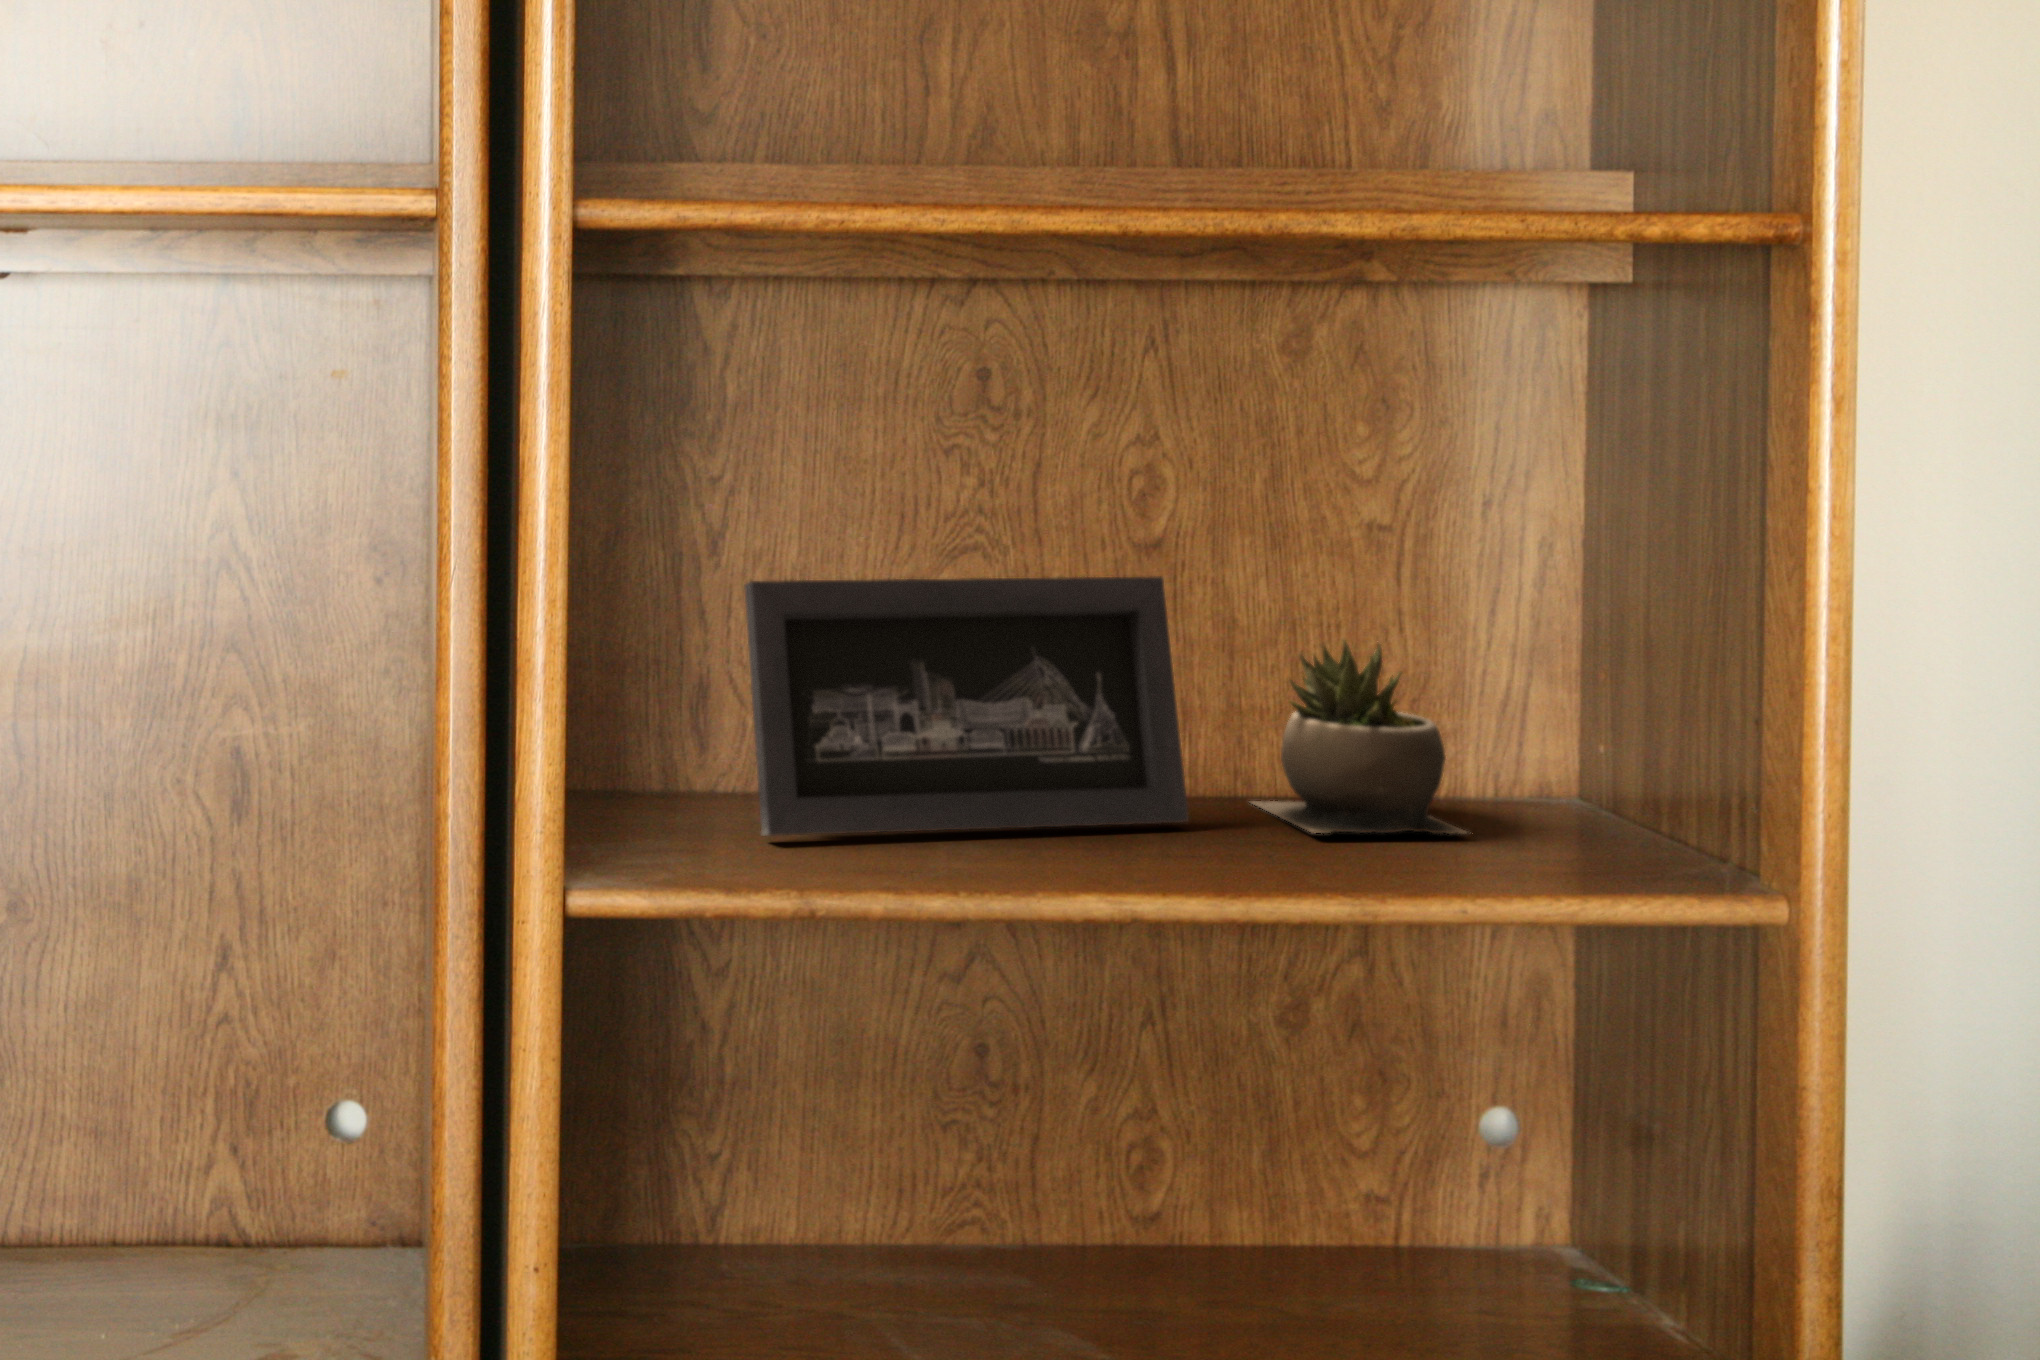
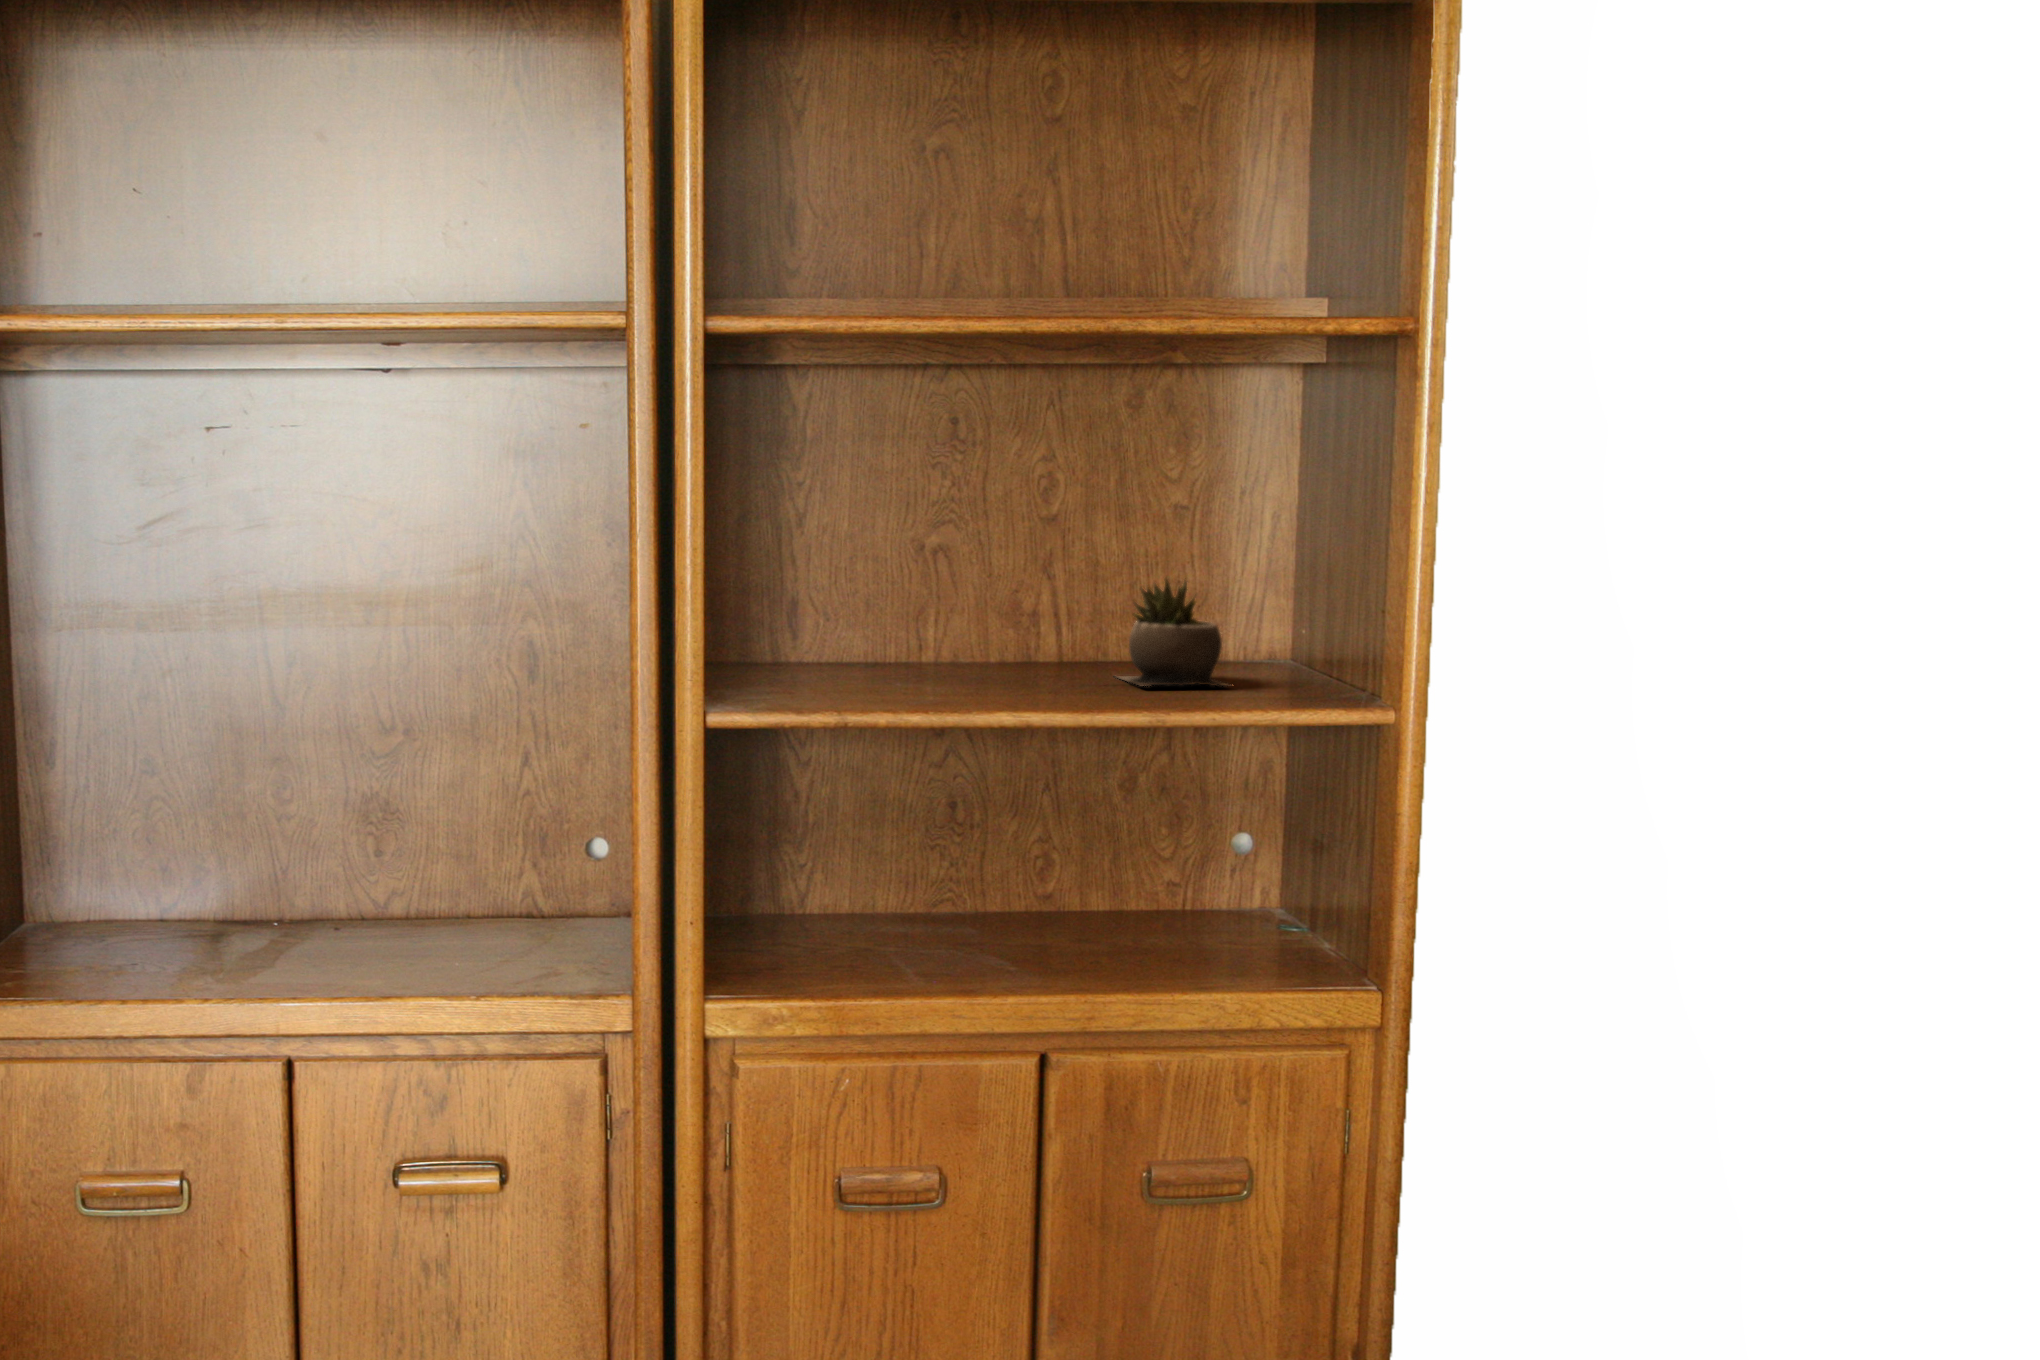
picture frame: present [745,576,1189,836] -> none [813,542,1071,690]

